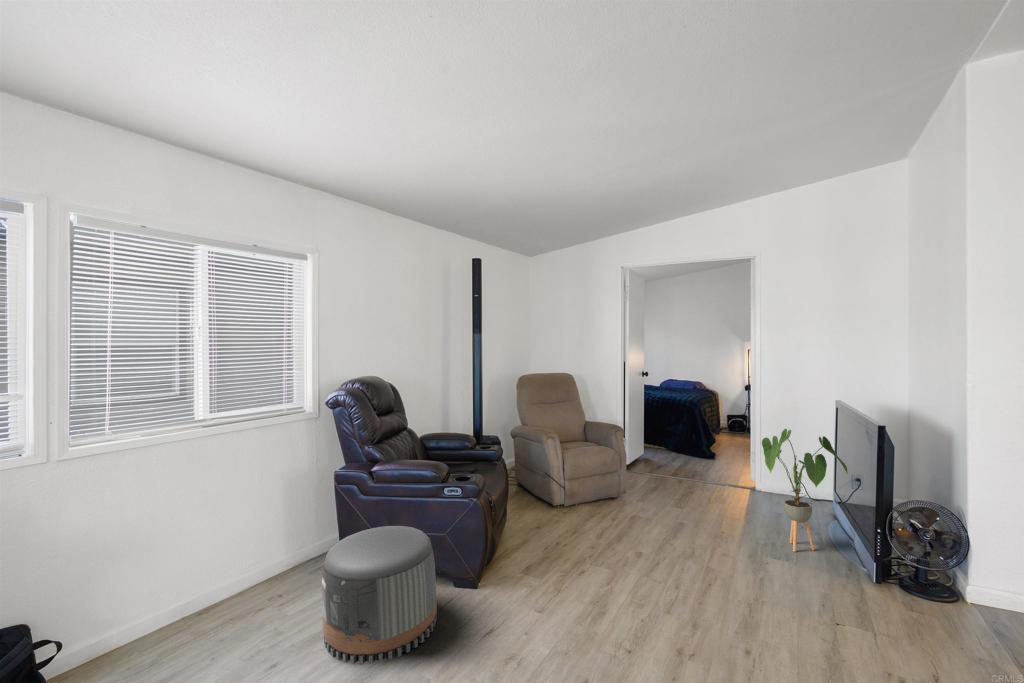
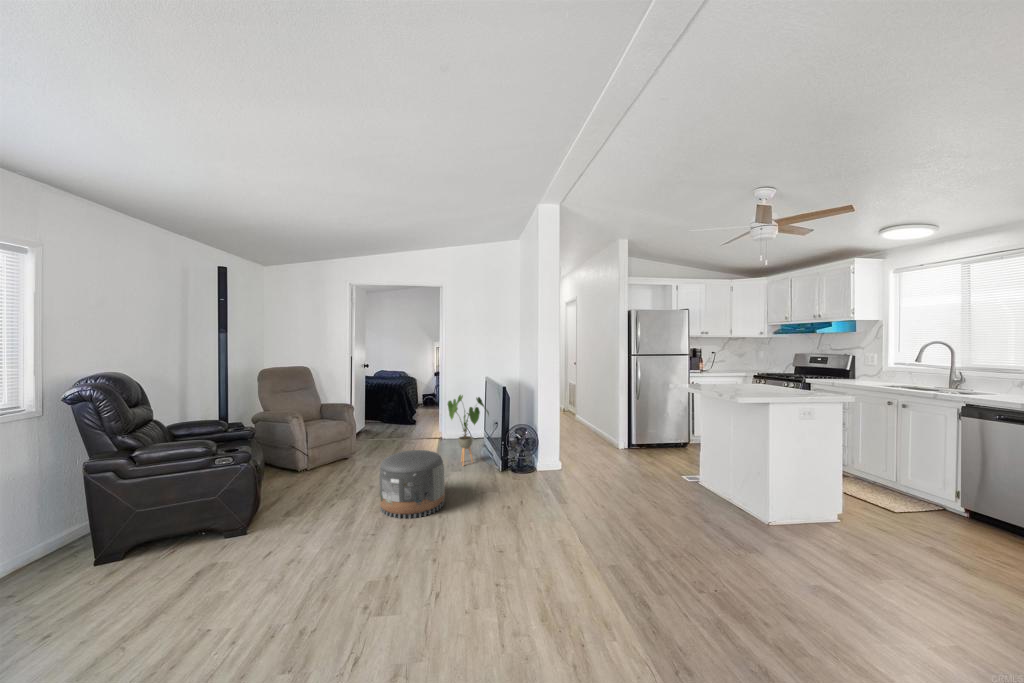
pouf: present [321,526,437,664] -> present [379,450,445,519]

